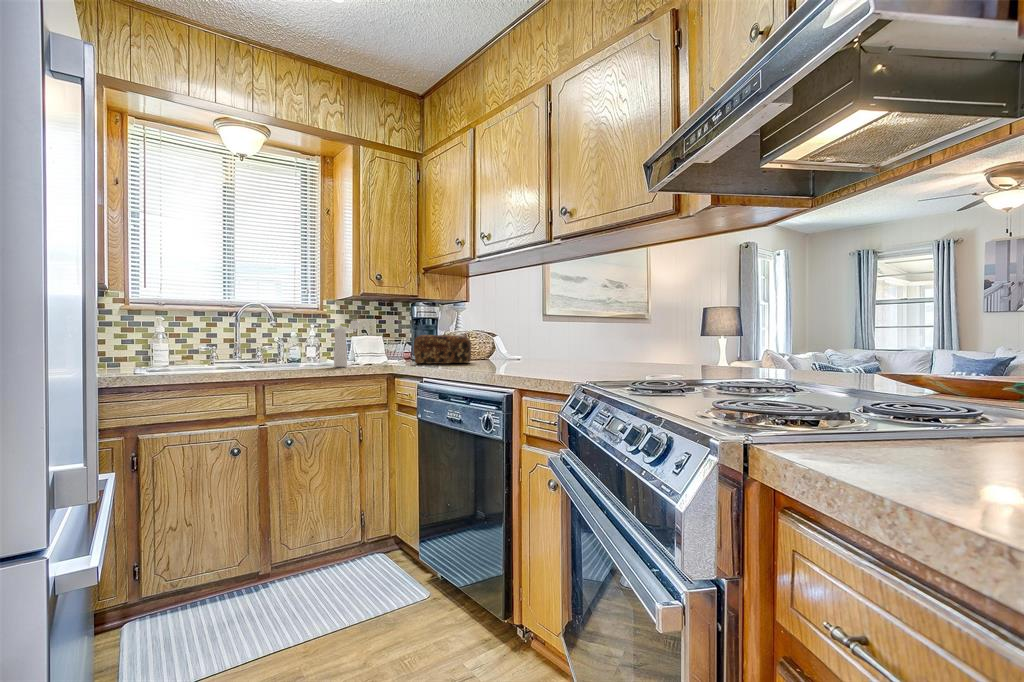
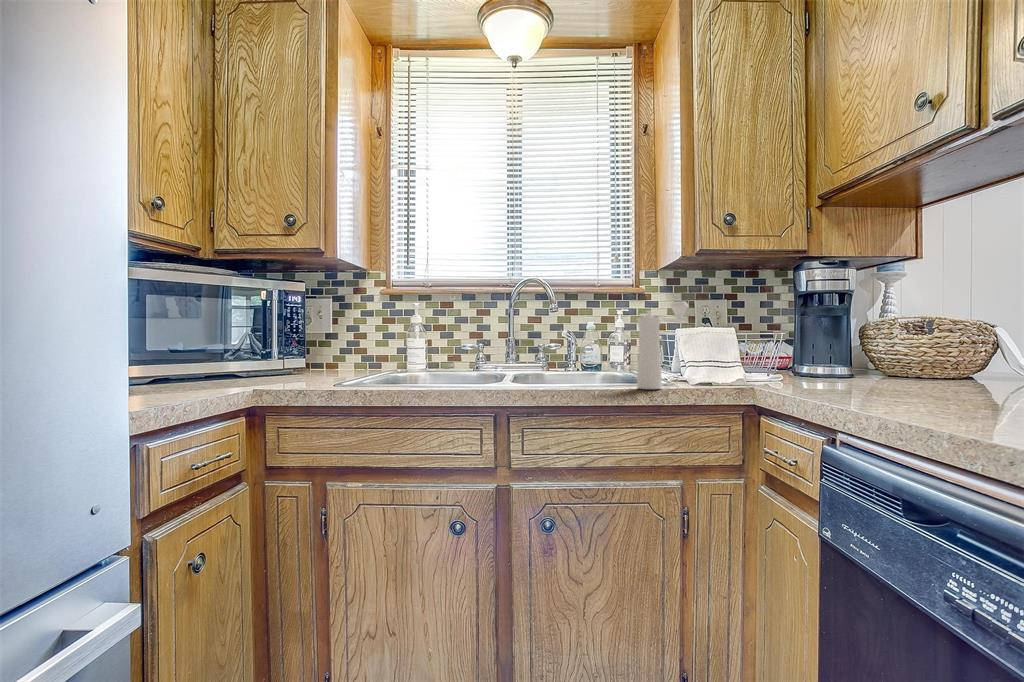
bread loaf: present [414,335,471,364] -> none [801,329,953,397]

